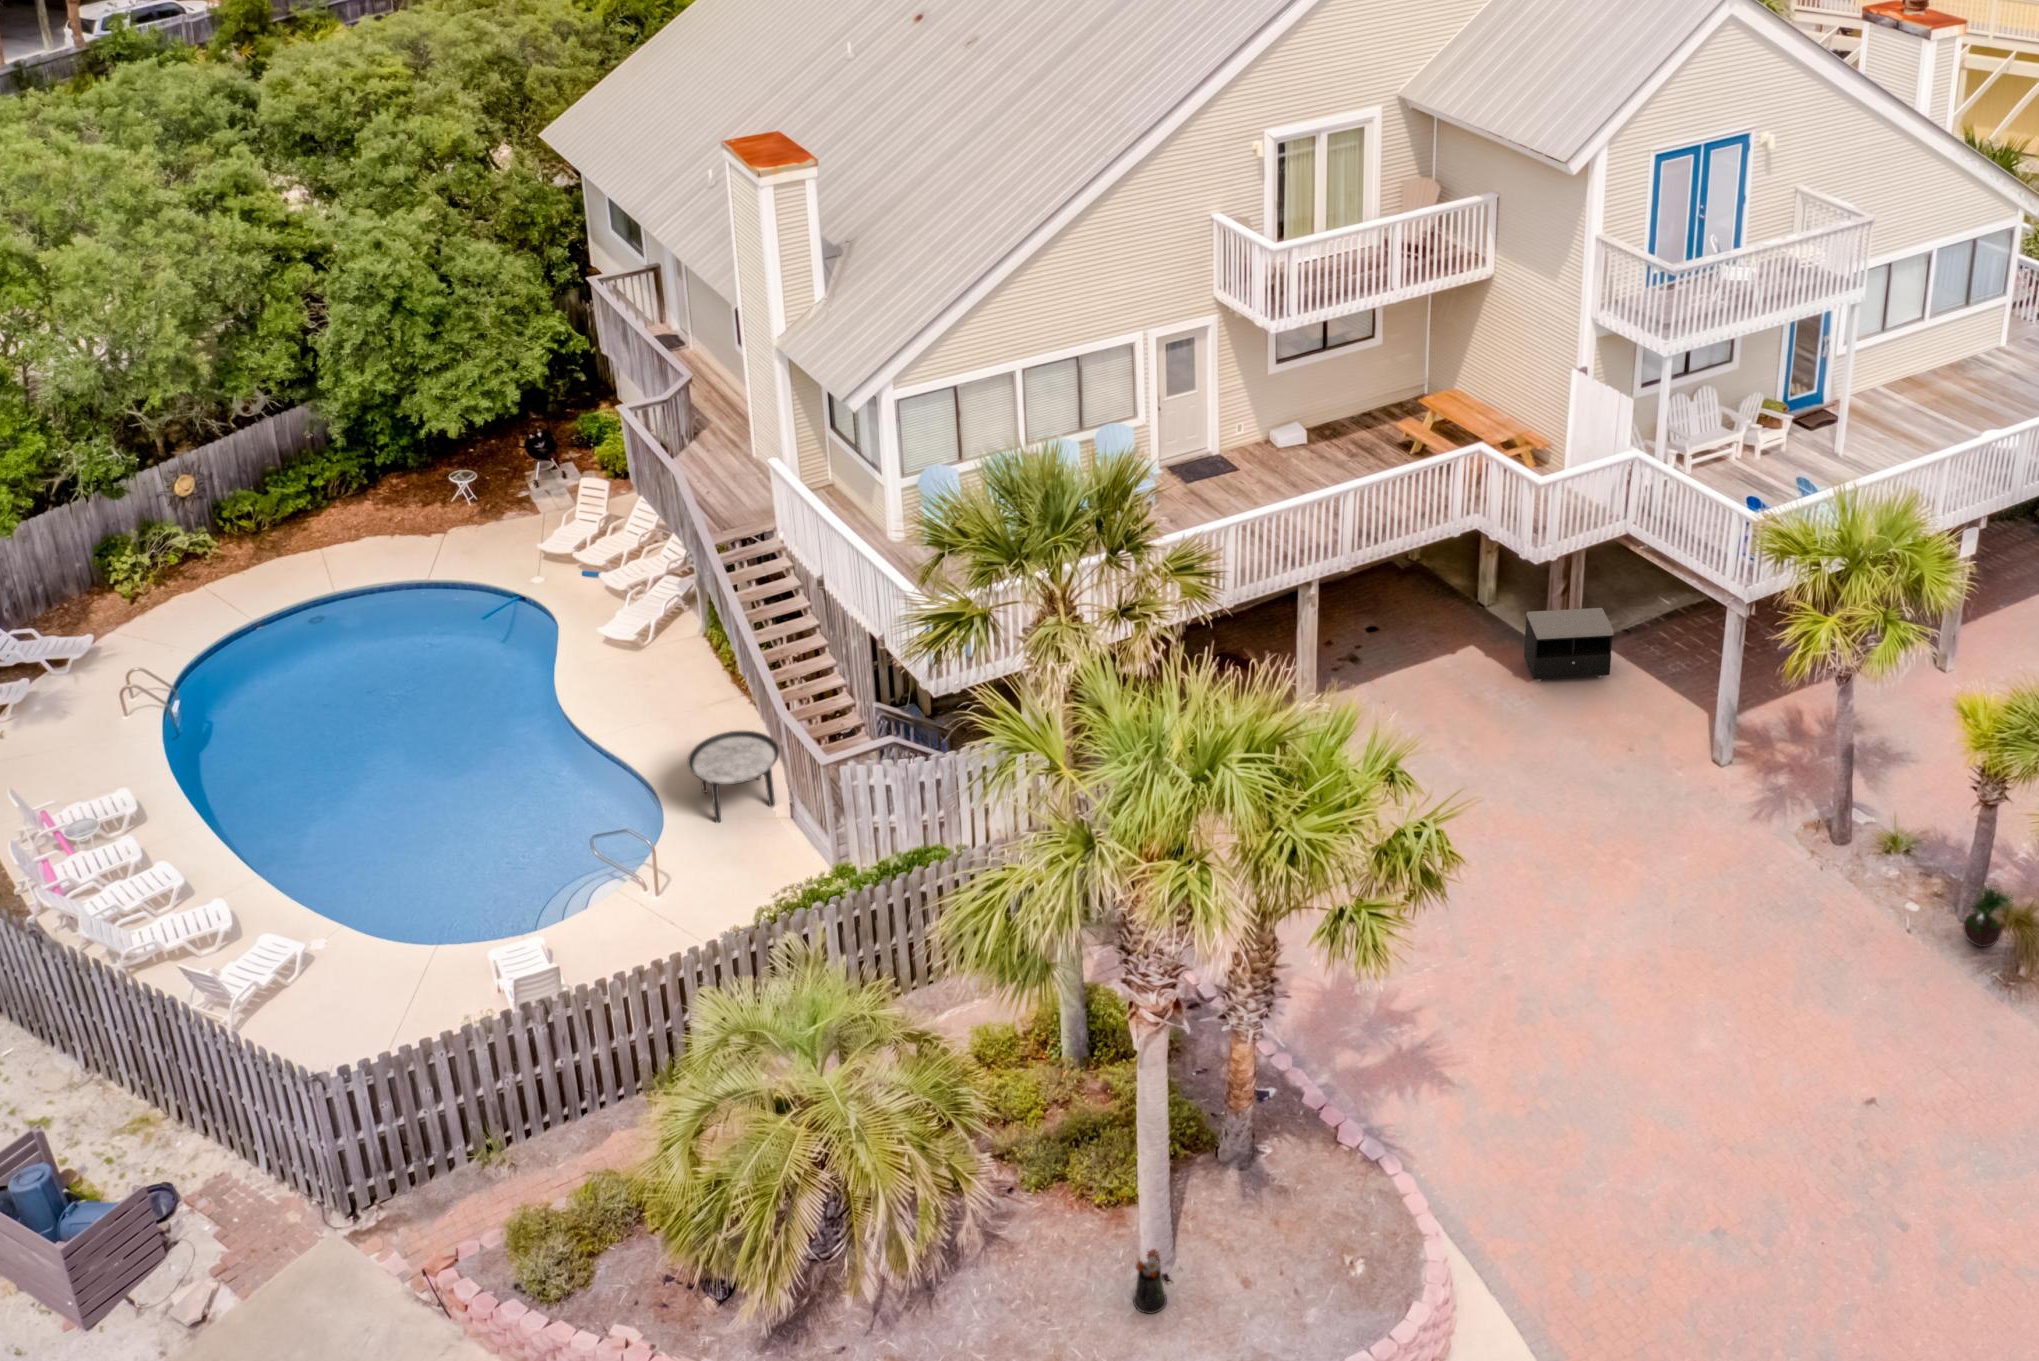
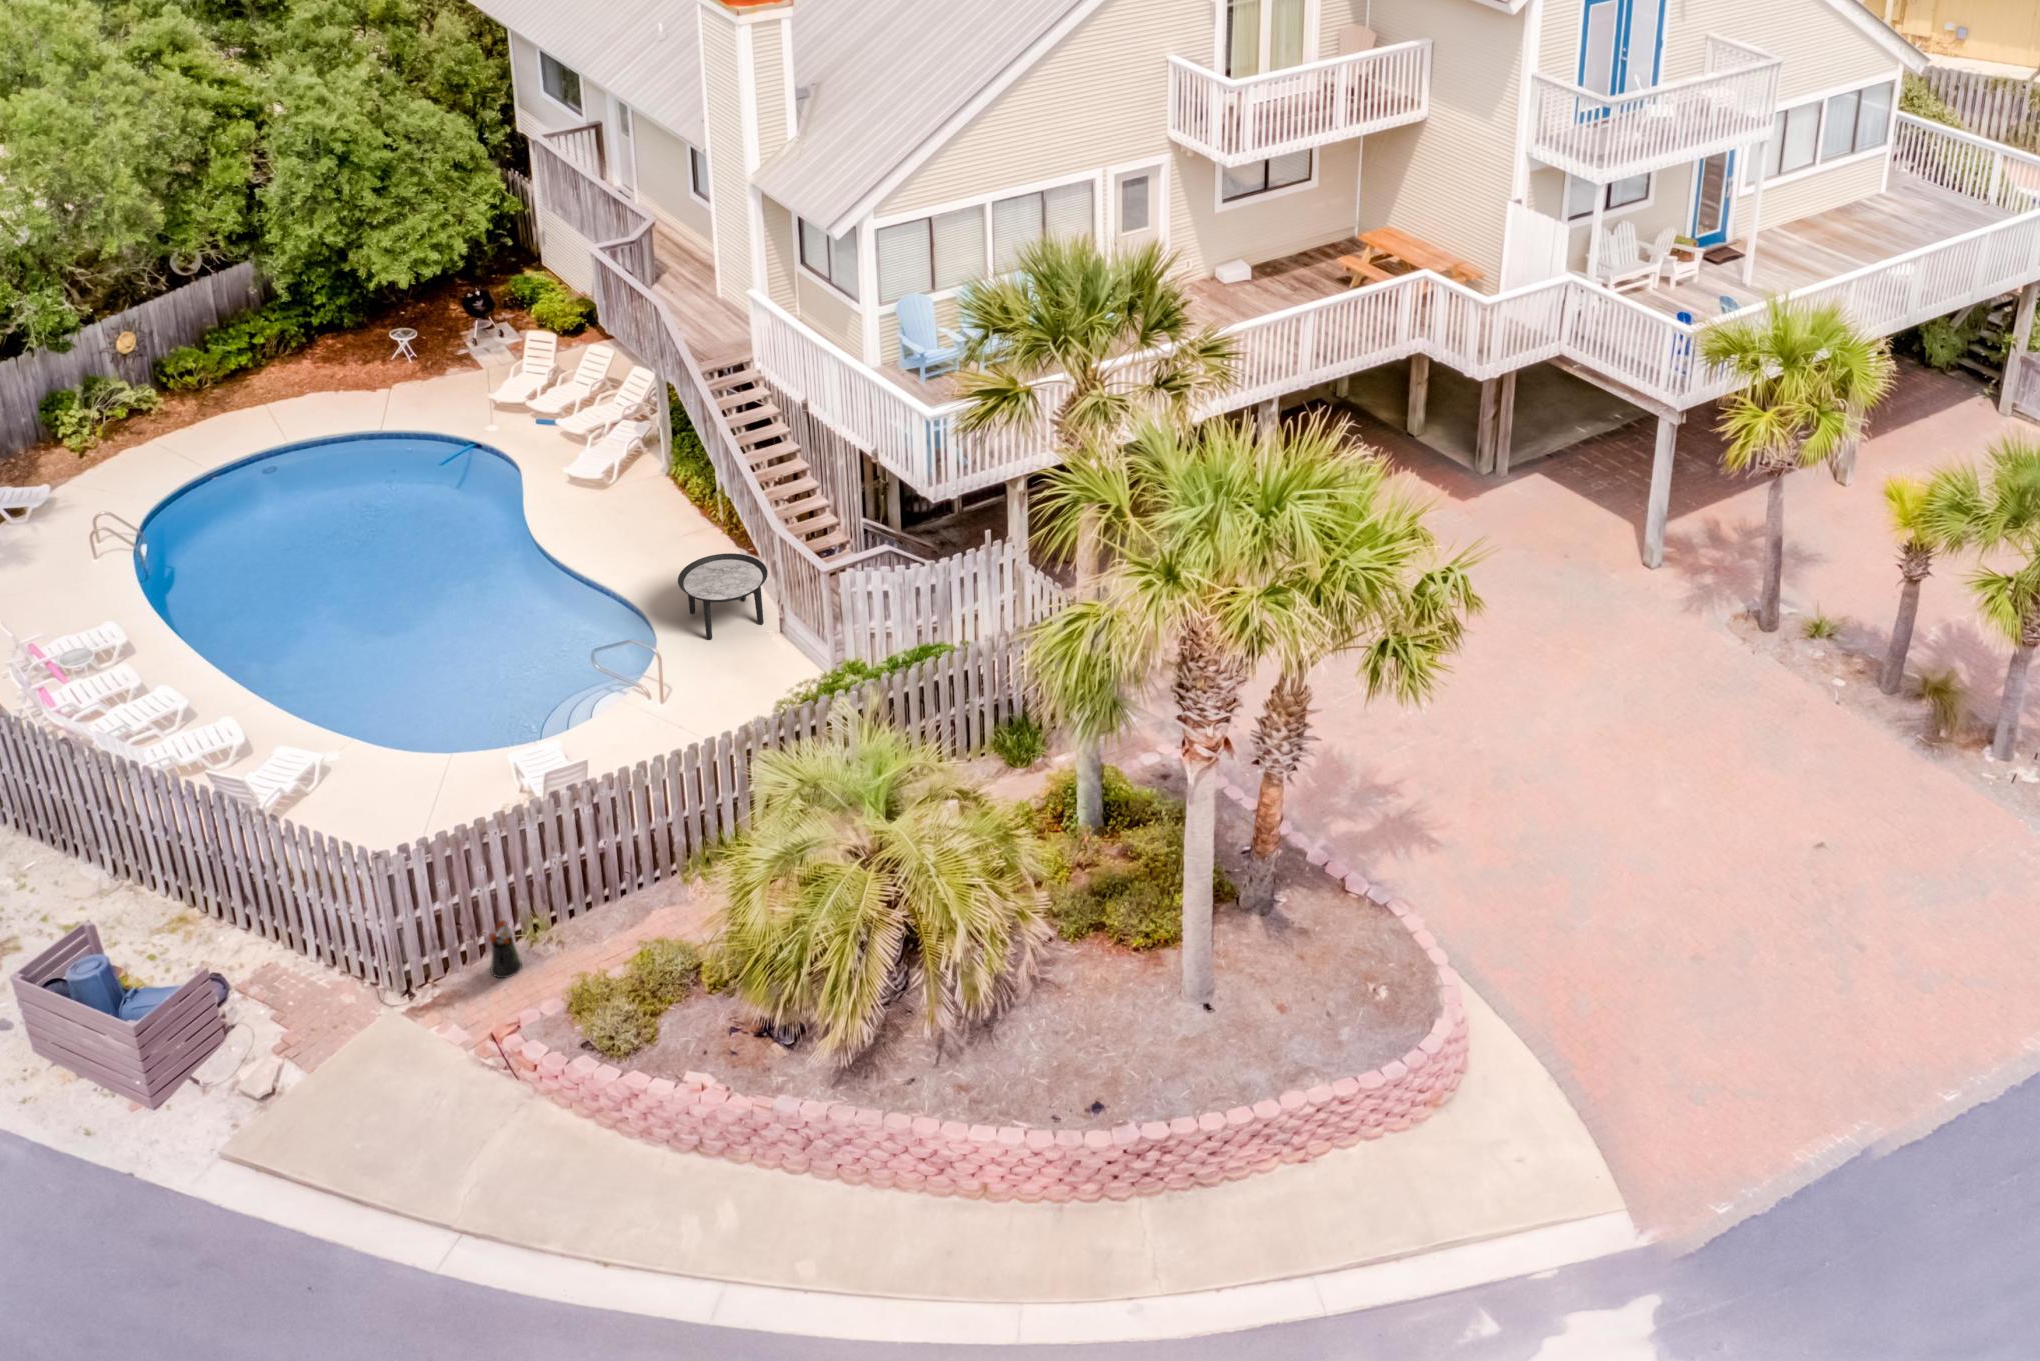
storage bench: present [1524,608,1614,681] -> none [1465,428,1551,497]
potted tree: present [1964,885,2013,947] -> none [1893,650,1942,711]
watering can: present [1133,1249,1167,1314] -> present [489,920,522,978]

